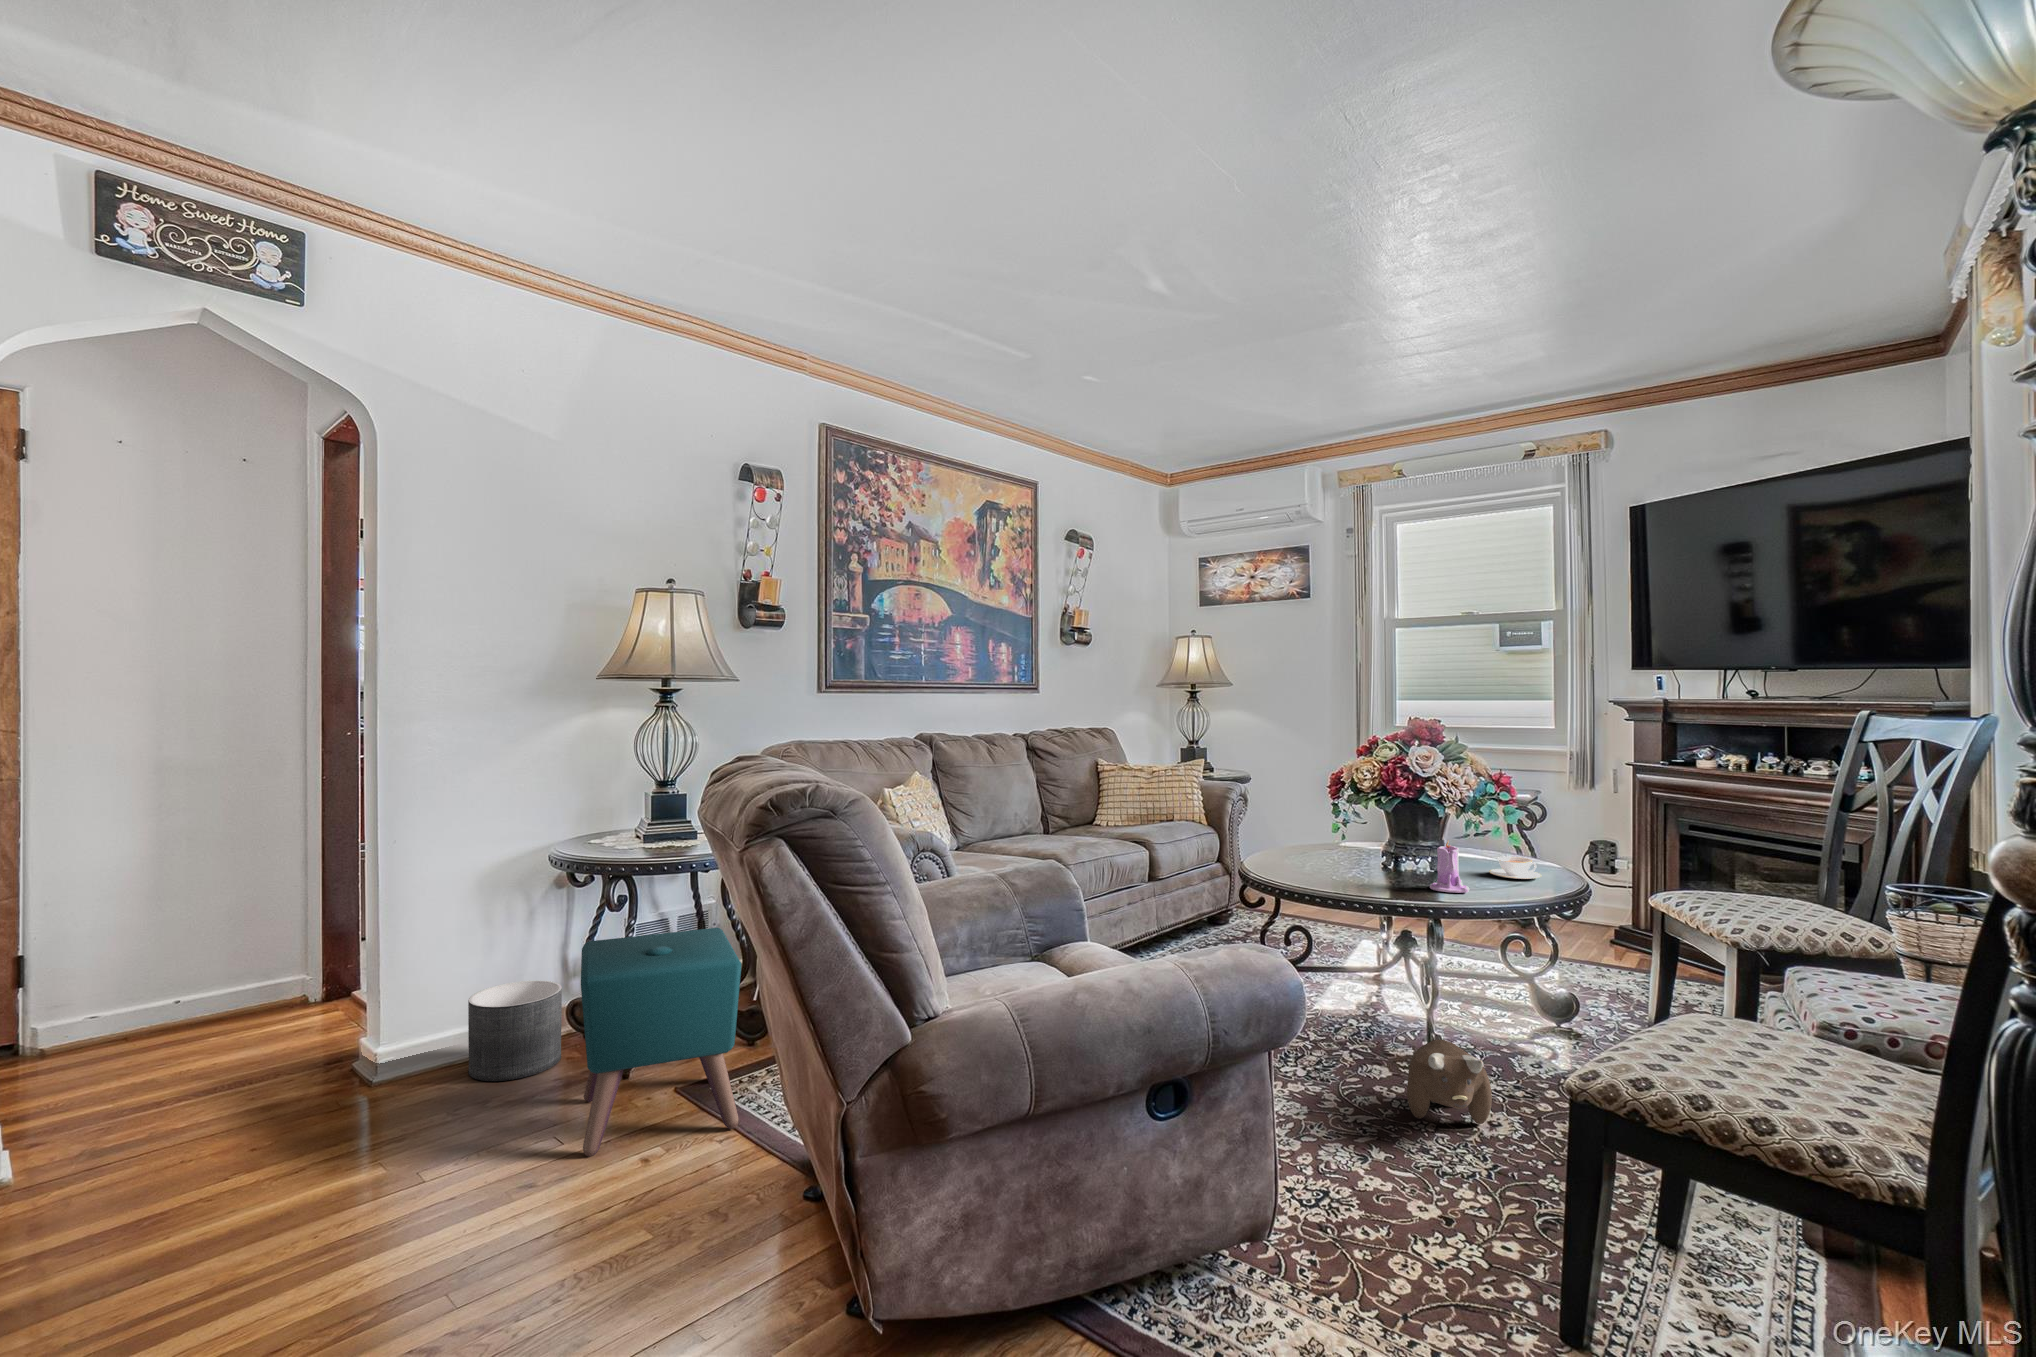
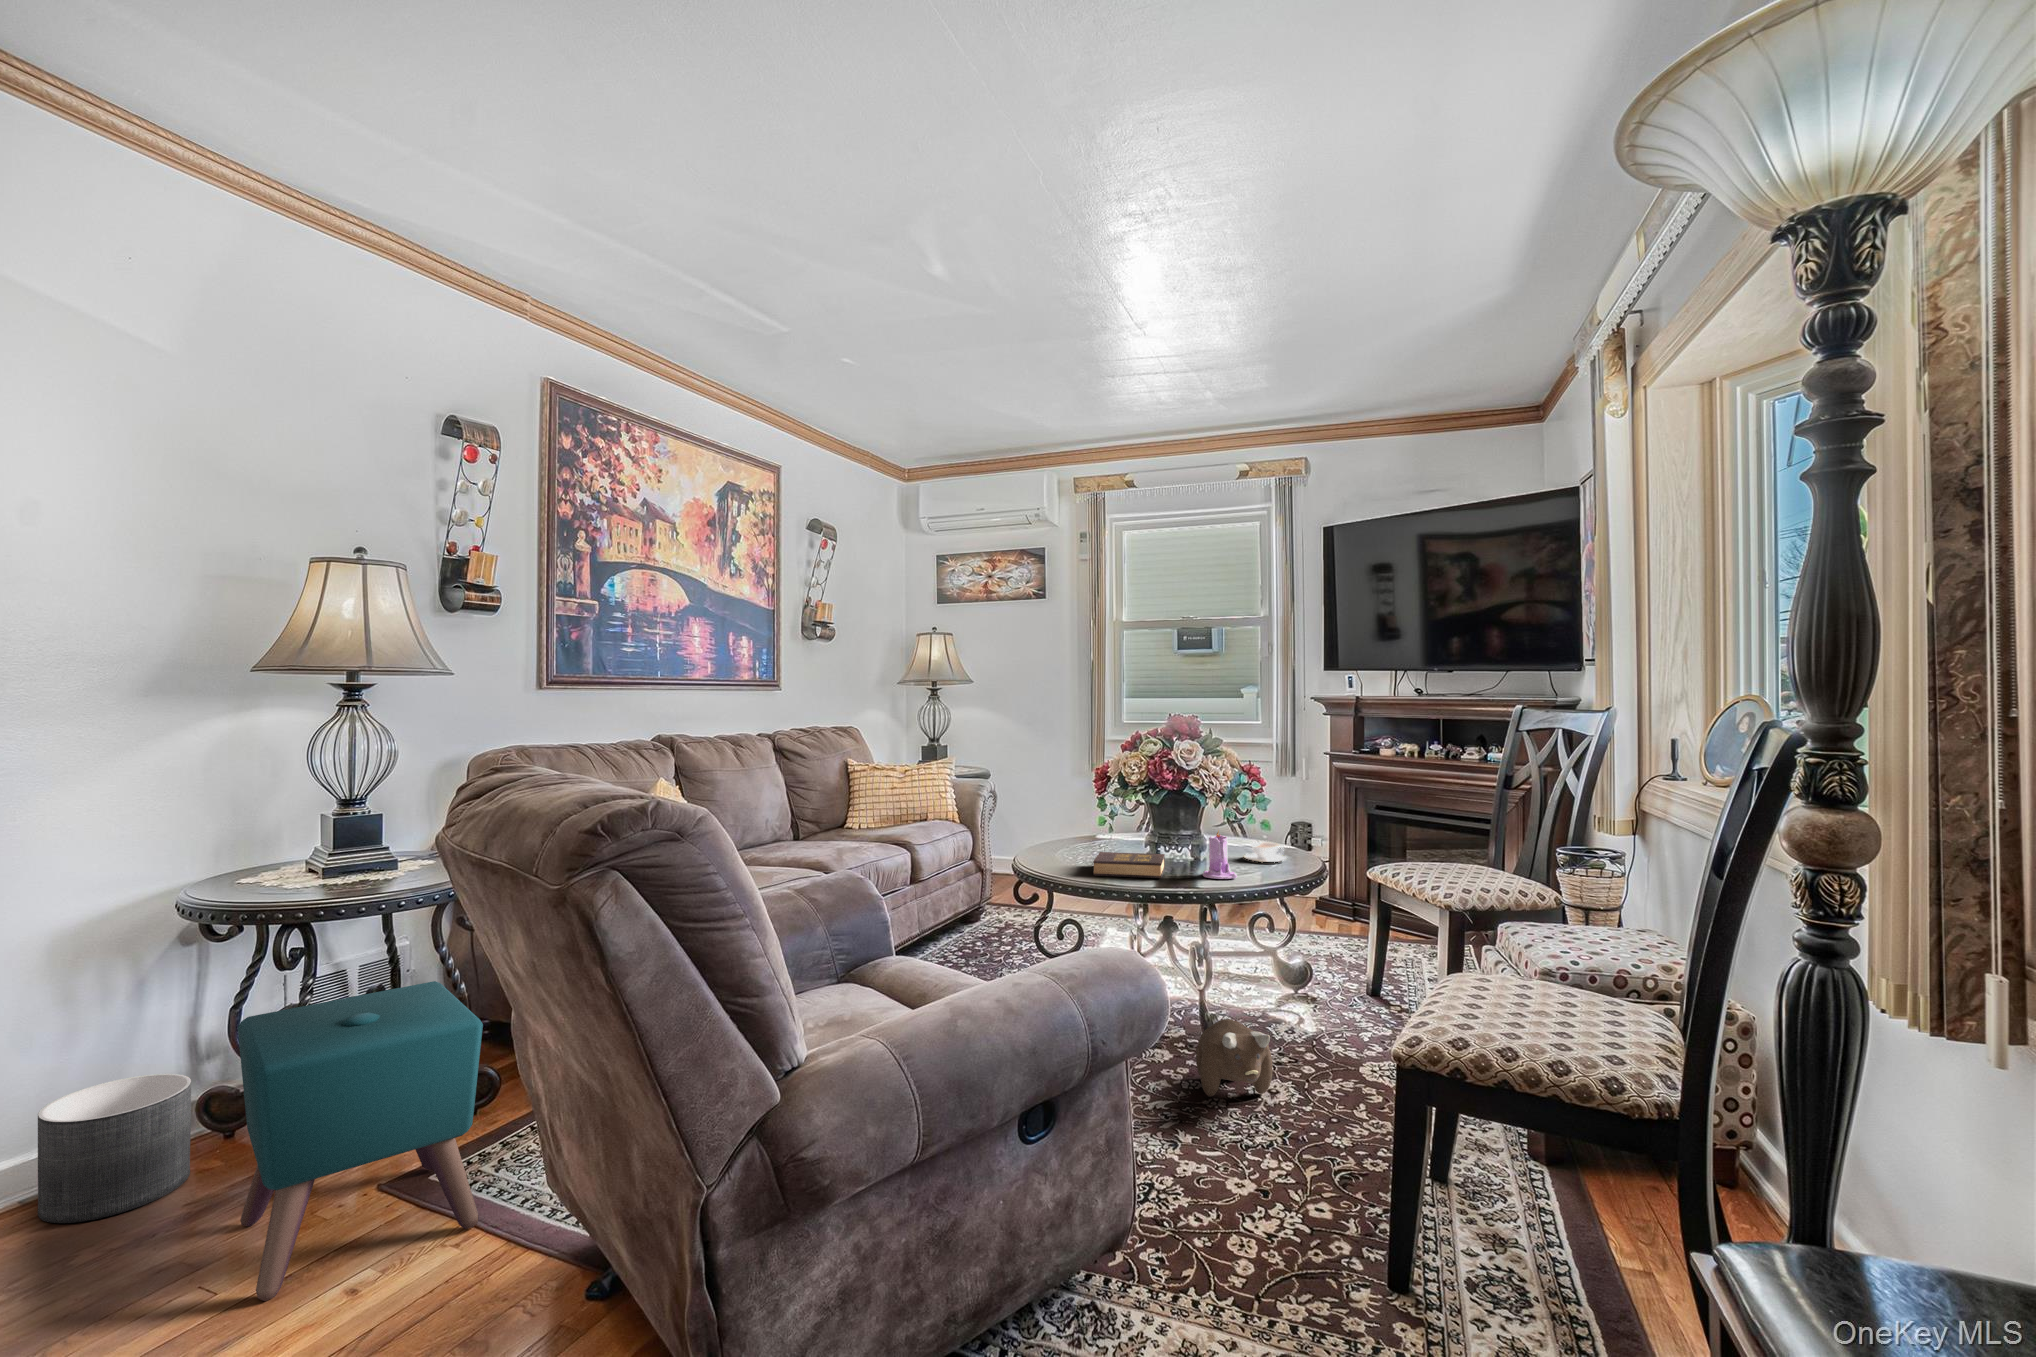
hardback book: none [1308,857,1390,887] -> present [1093,852,1165,878]

